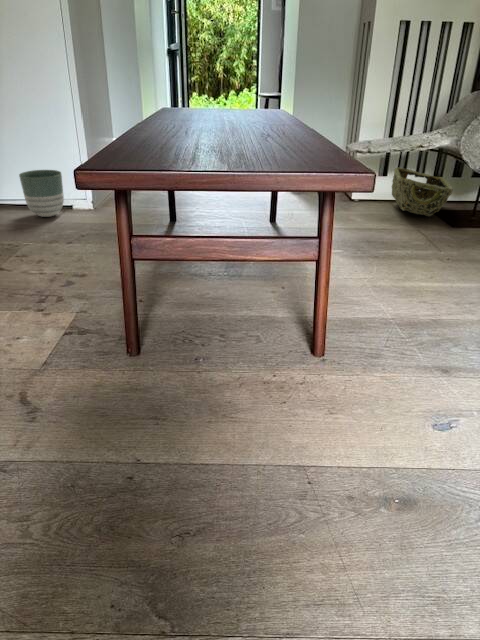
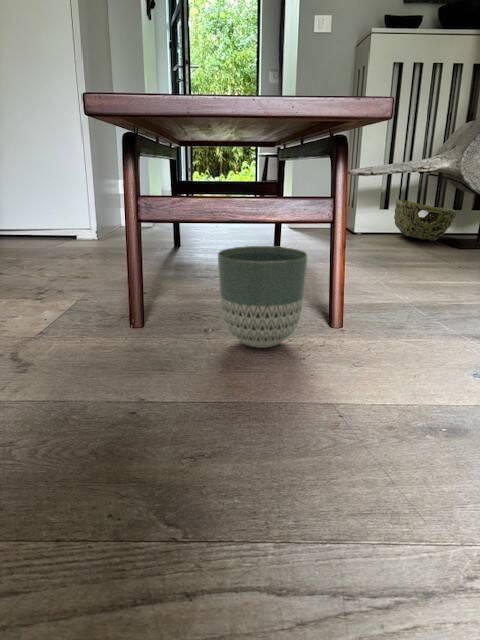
planter: present [19,170,64,217] -> present [218,246,307,348]

